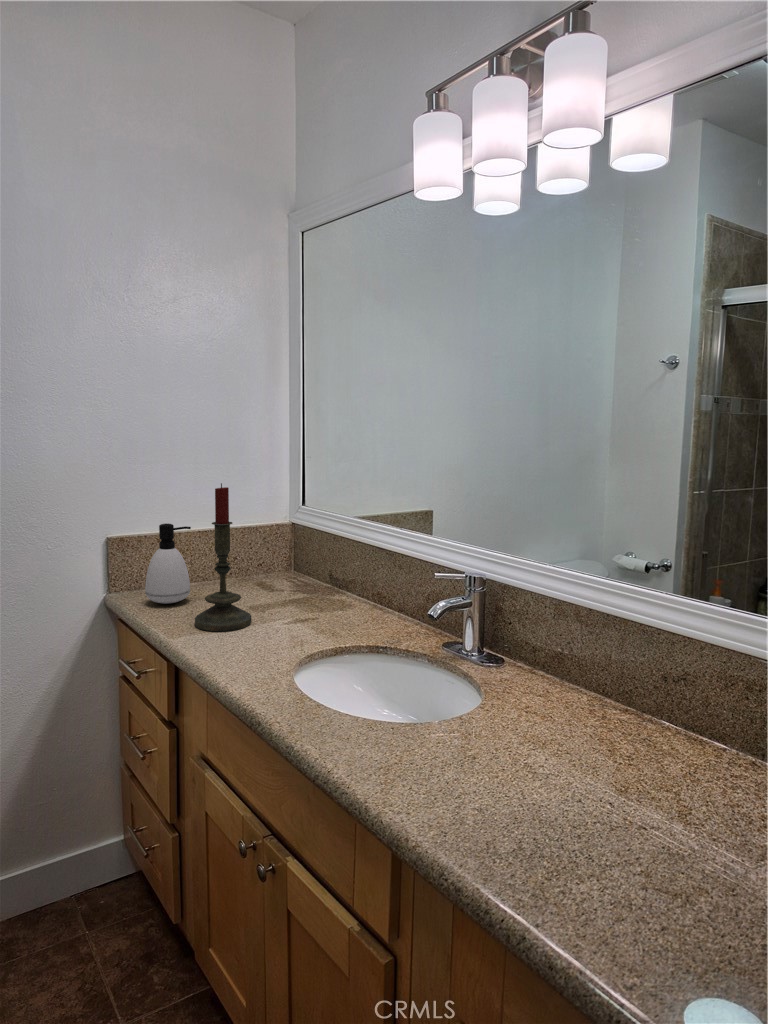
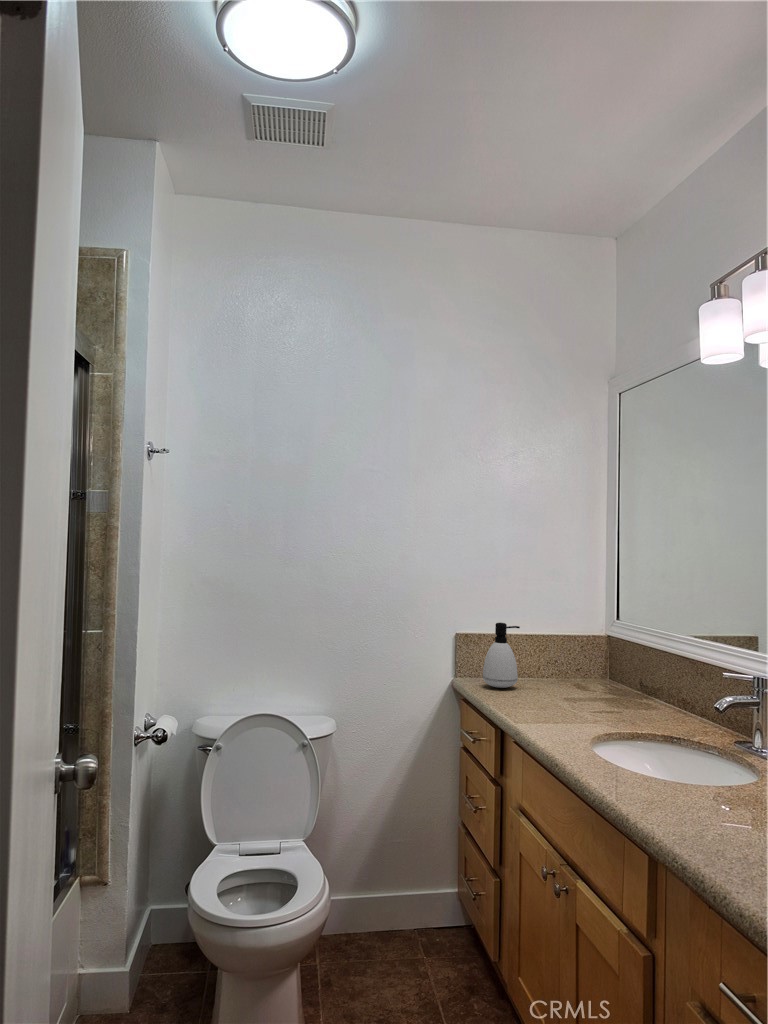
candle: present [195,483,251,632] -> none [519,590,565,711]

